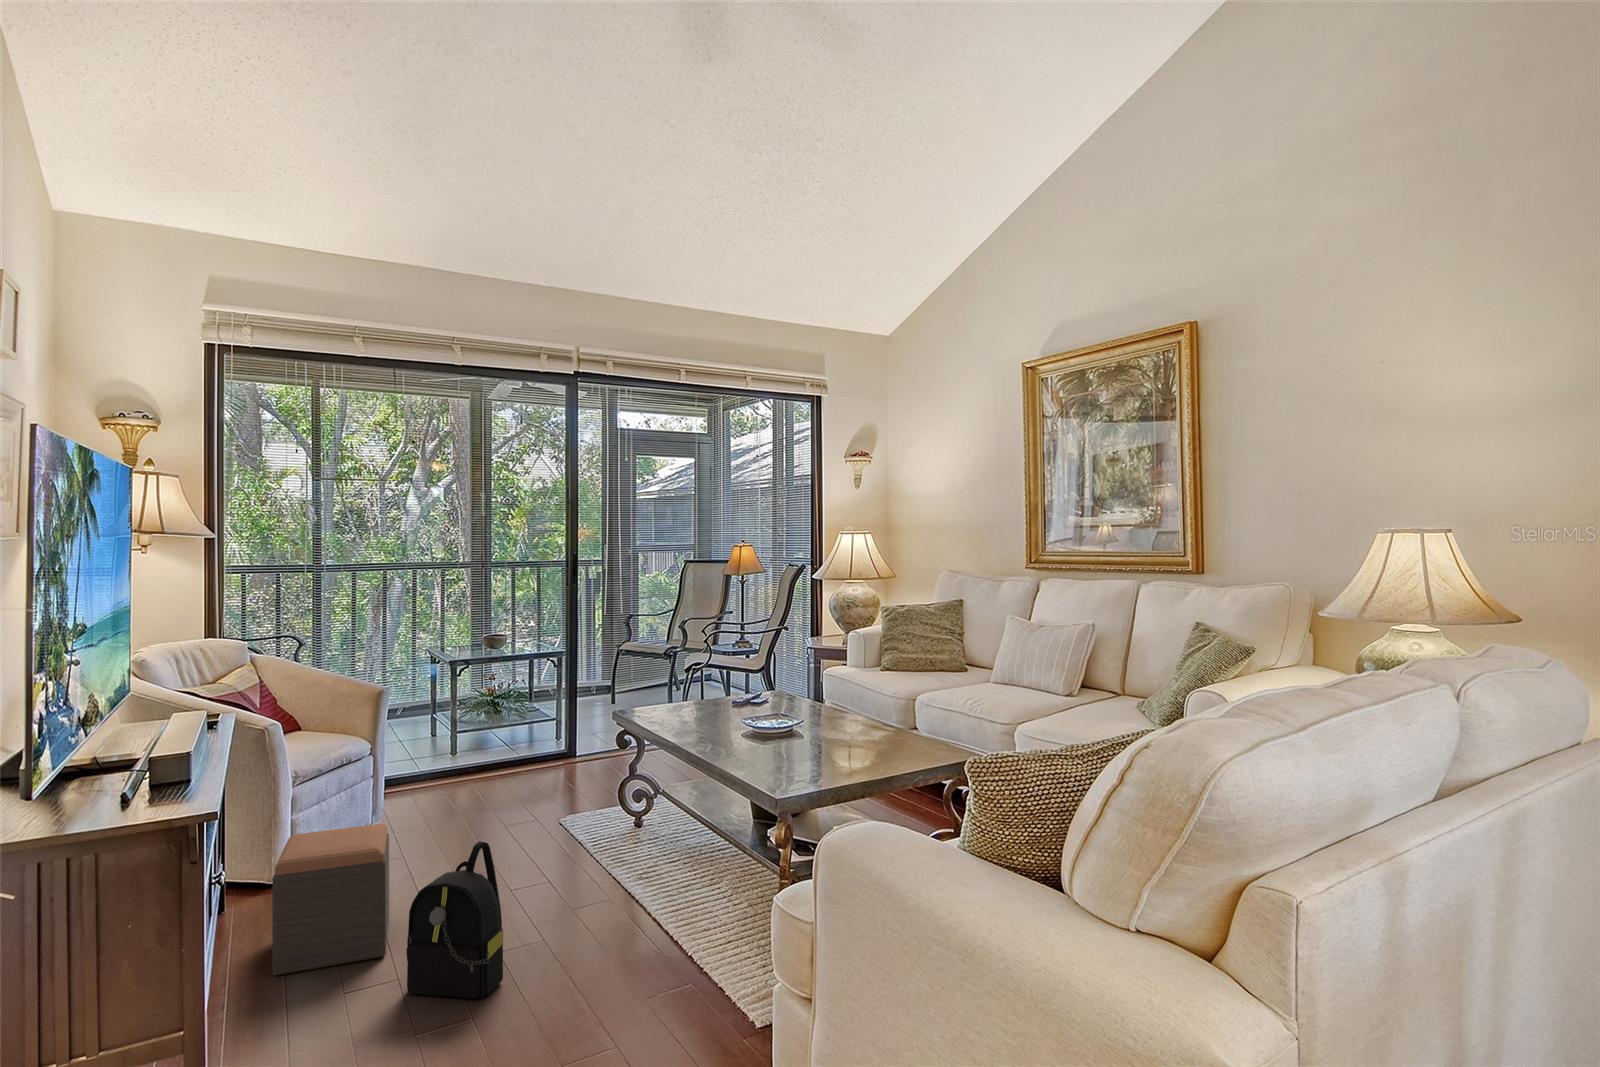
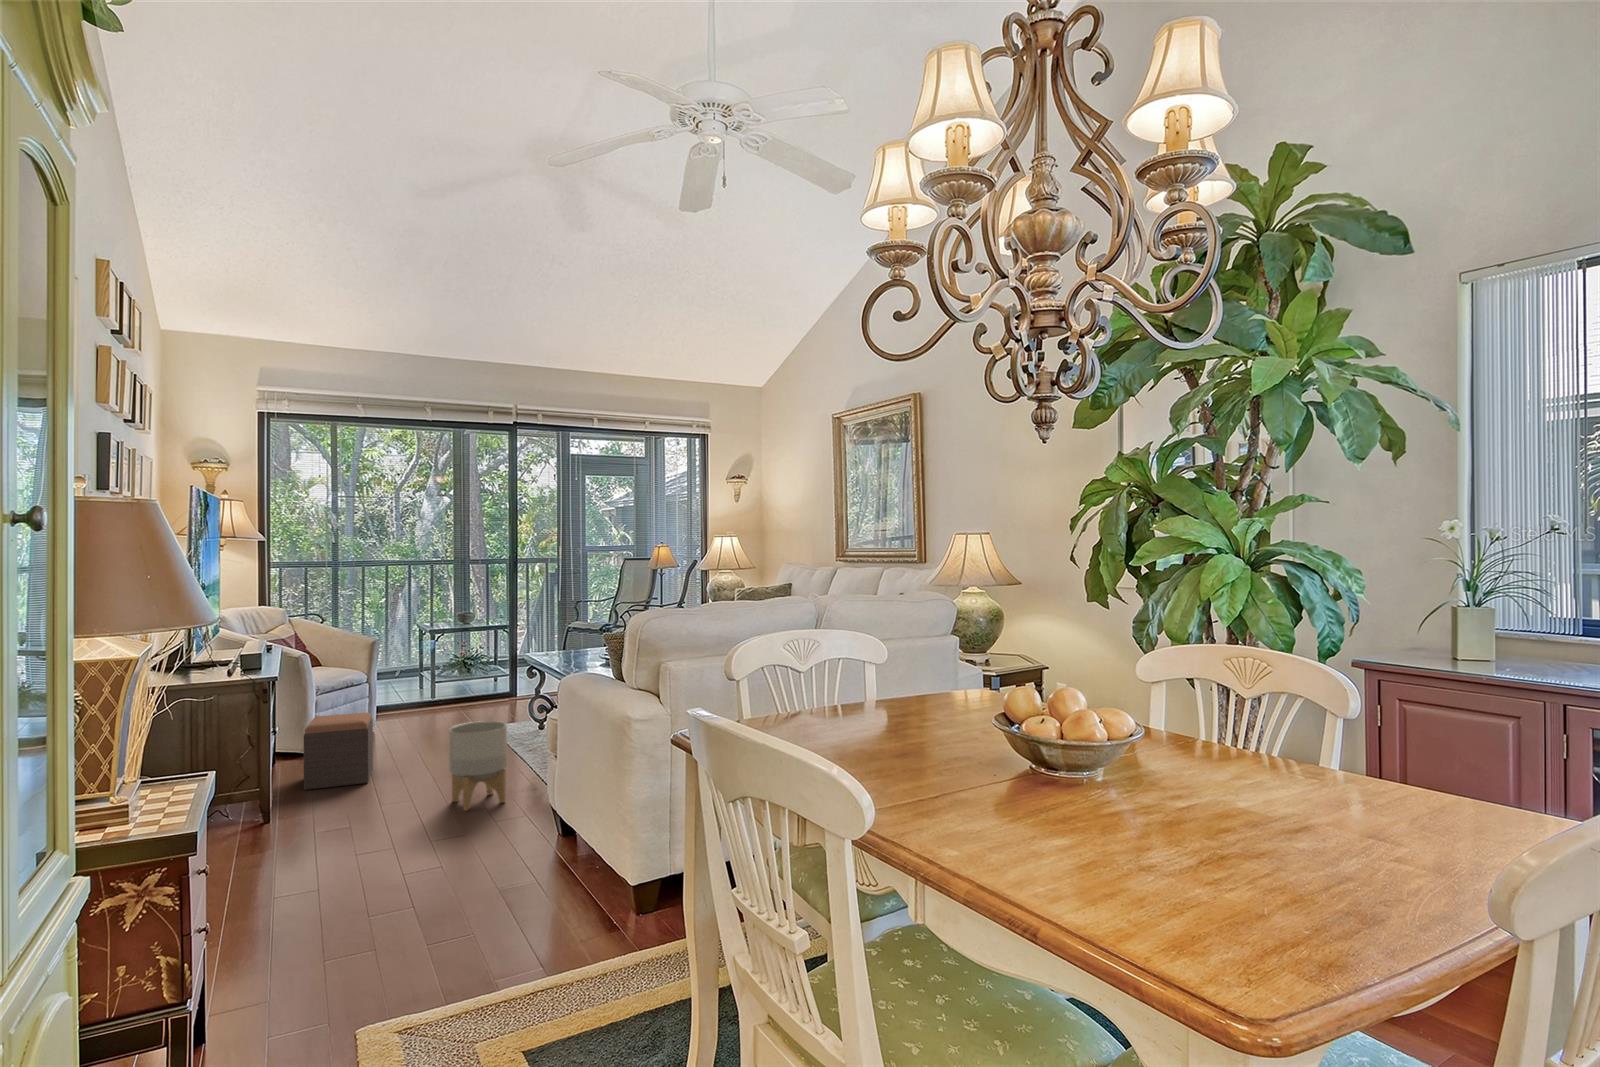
backpack: present [407,841,503,998] -> none [378,715,433,797]
planter: none [543,857,645,1041] -> present [449,721,507,811]

